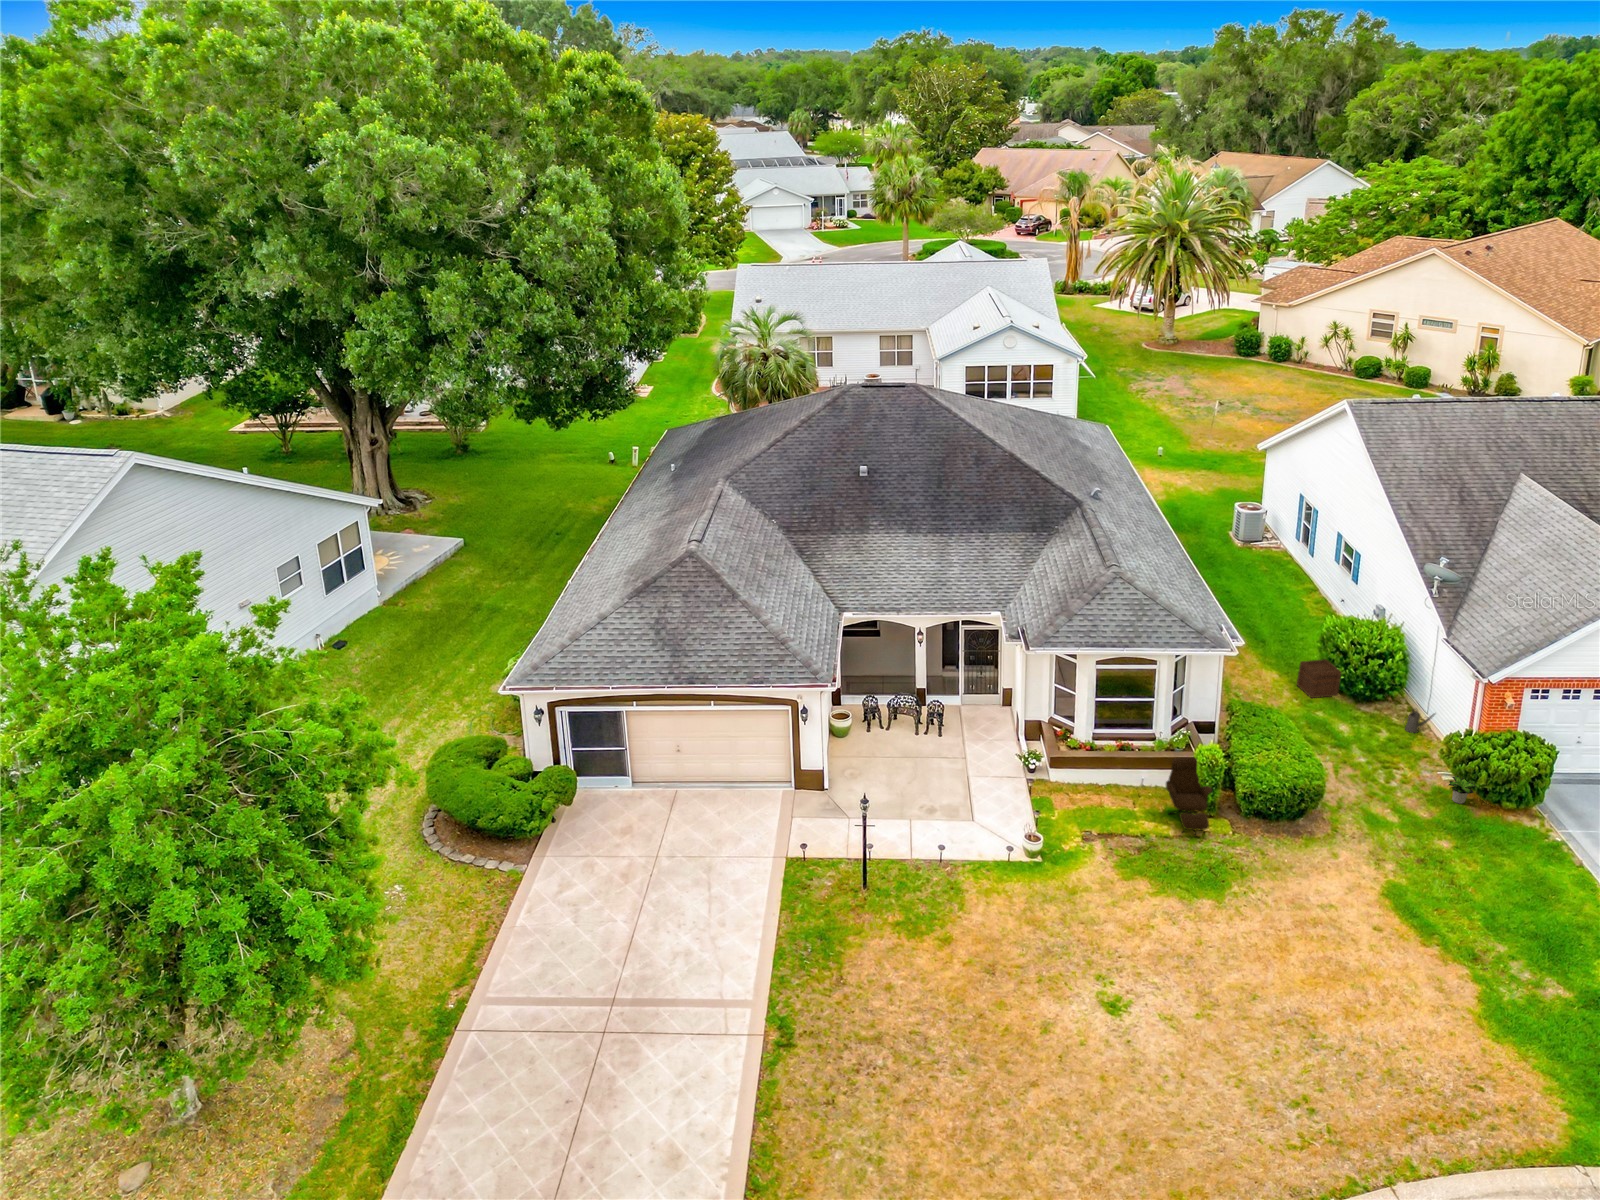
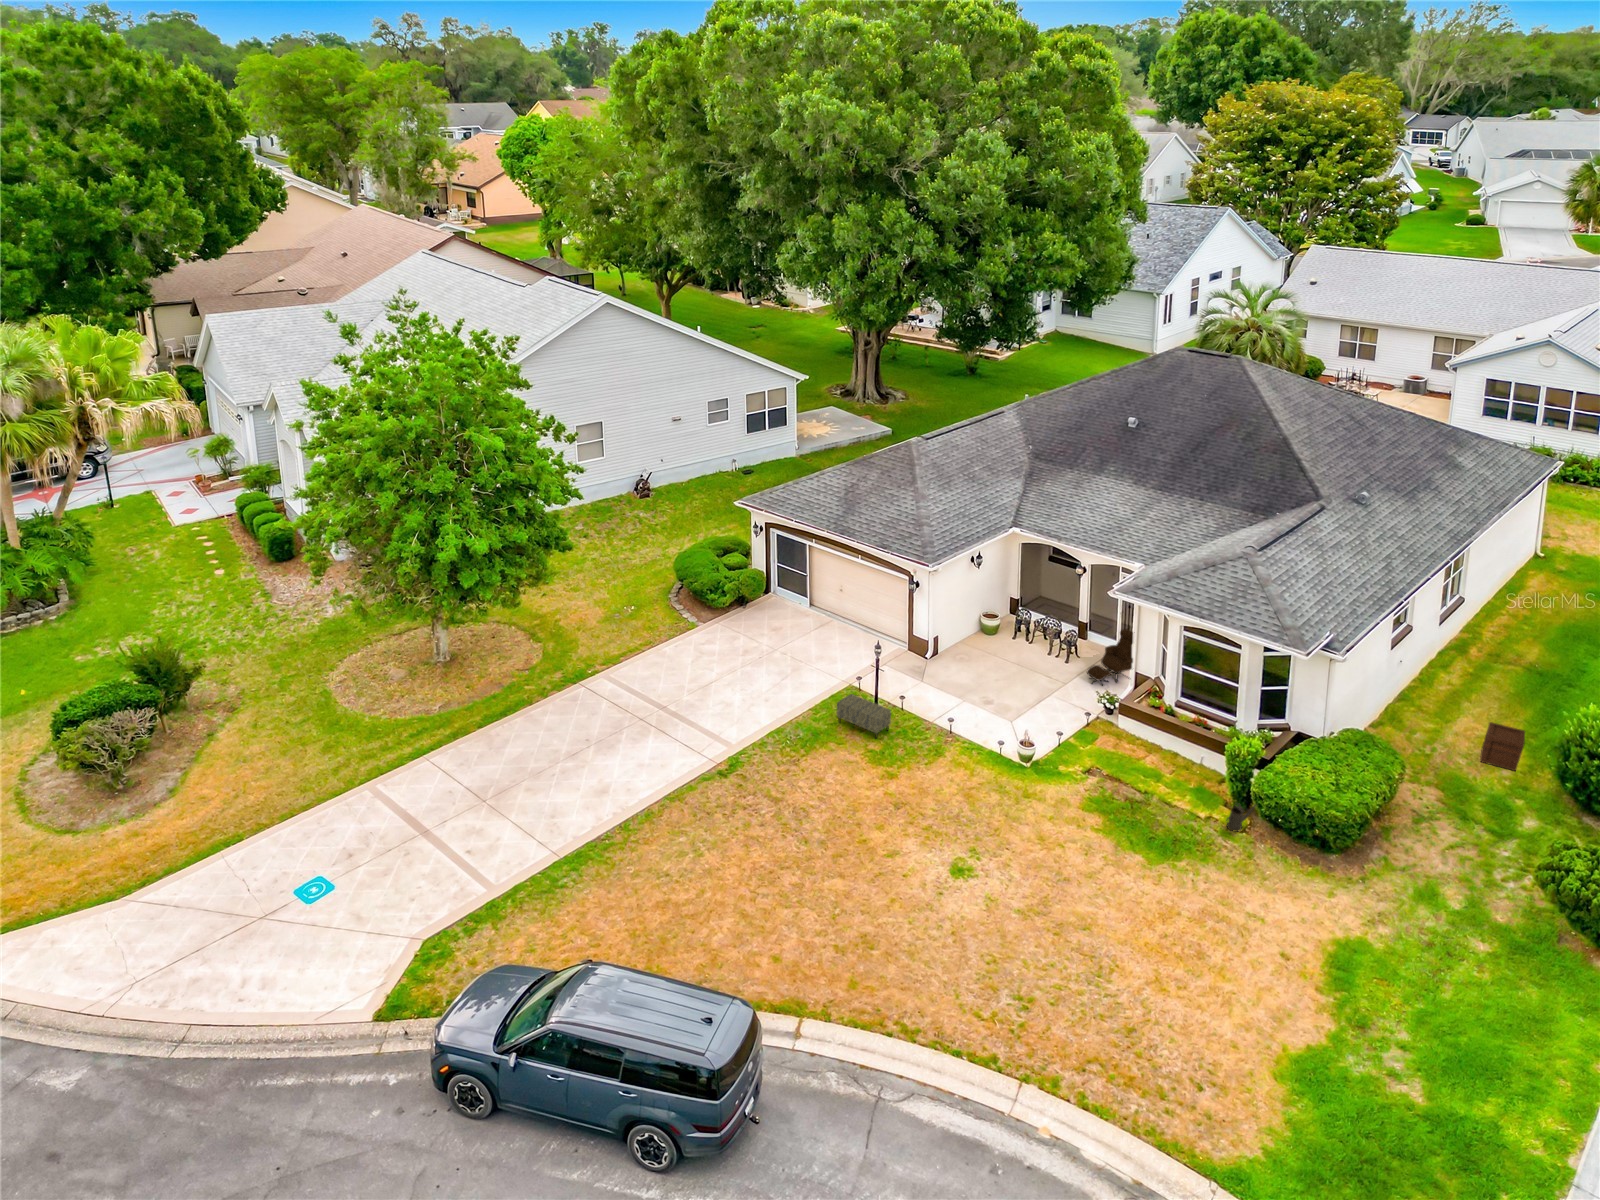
watering can: present [1405,709,1435,733] -> present [1227,805,1256,831]
lounge chair: present [1166,757,1212,835] -> present [1087,629,1133,686]
potted plant: present [1449,776,1476,804] -> none [1494,864,1528,896]
bench: none [834,864,898,906] -> present [837,694,891,738]

